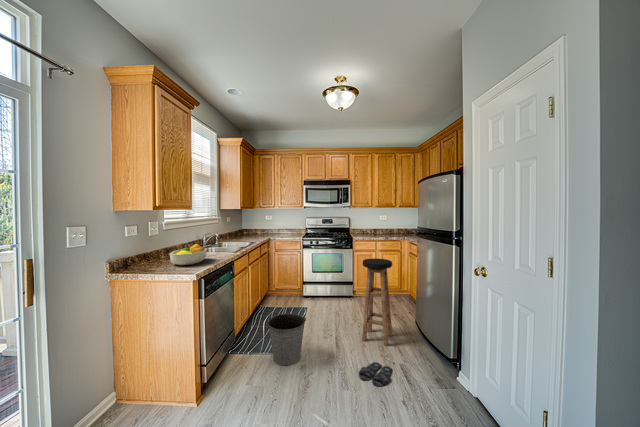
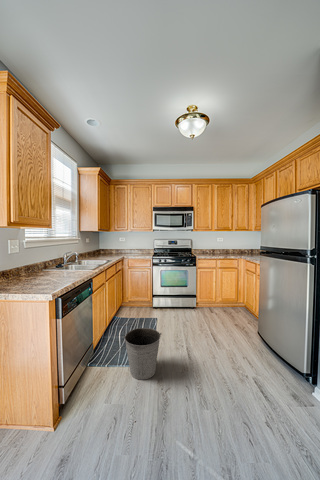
fruit bowl: present [170,244,207,265] -> none [27,262,66,283]
bar stool: present [362,258,392,346] -> none [212,276,240,358]
slippers: present [359,362,392,387] -> none [215,376,248,405]

